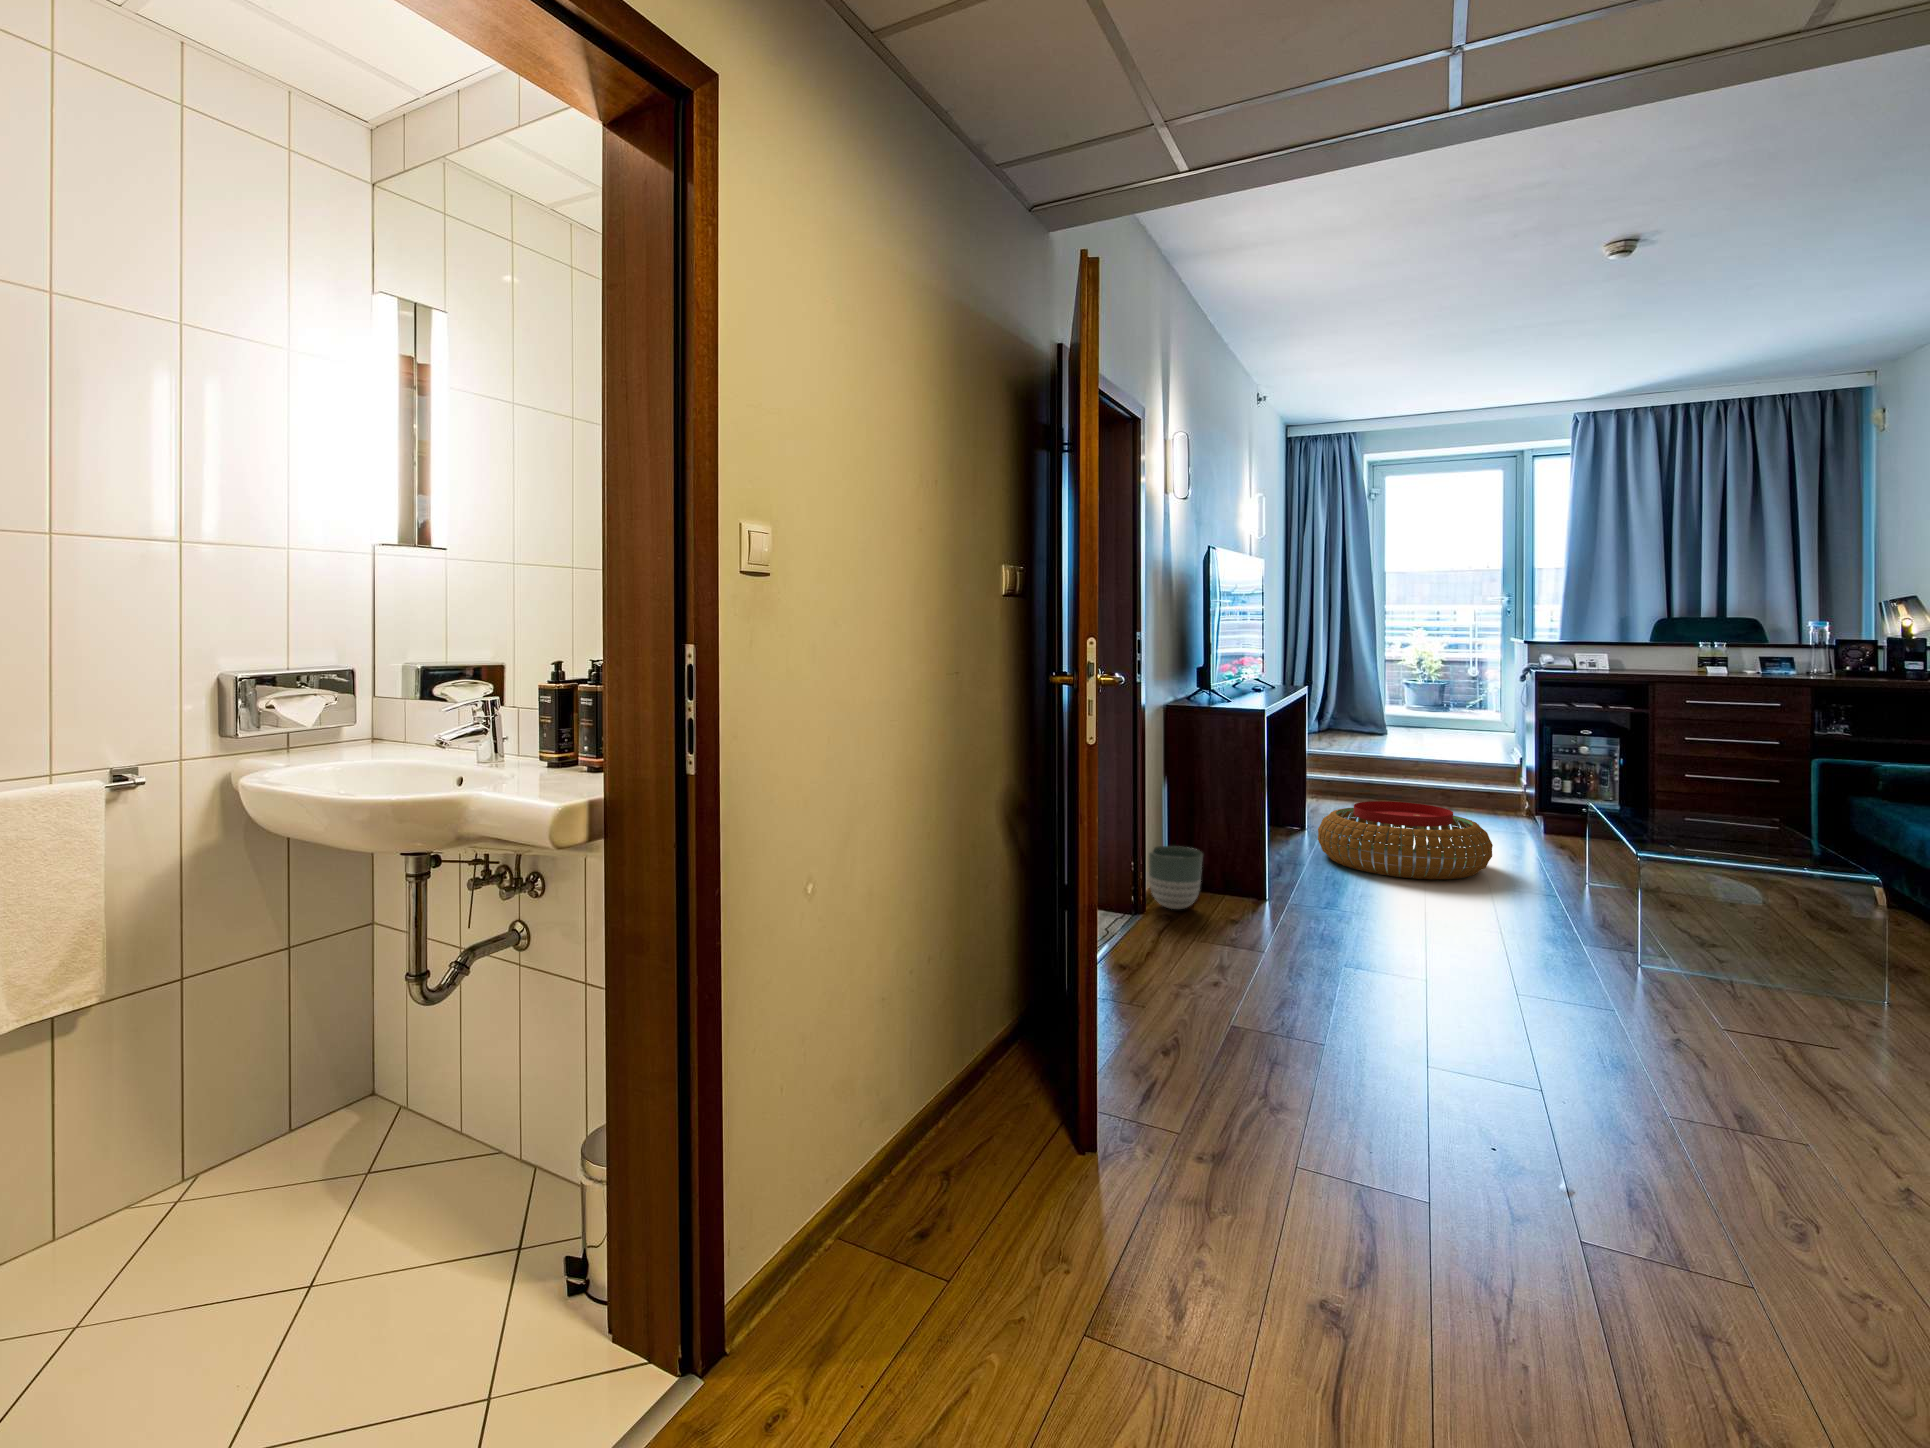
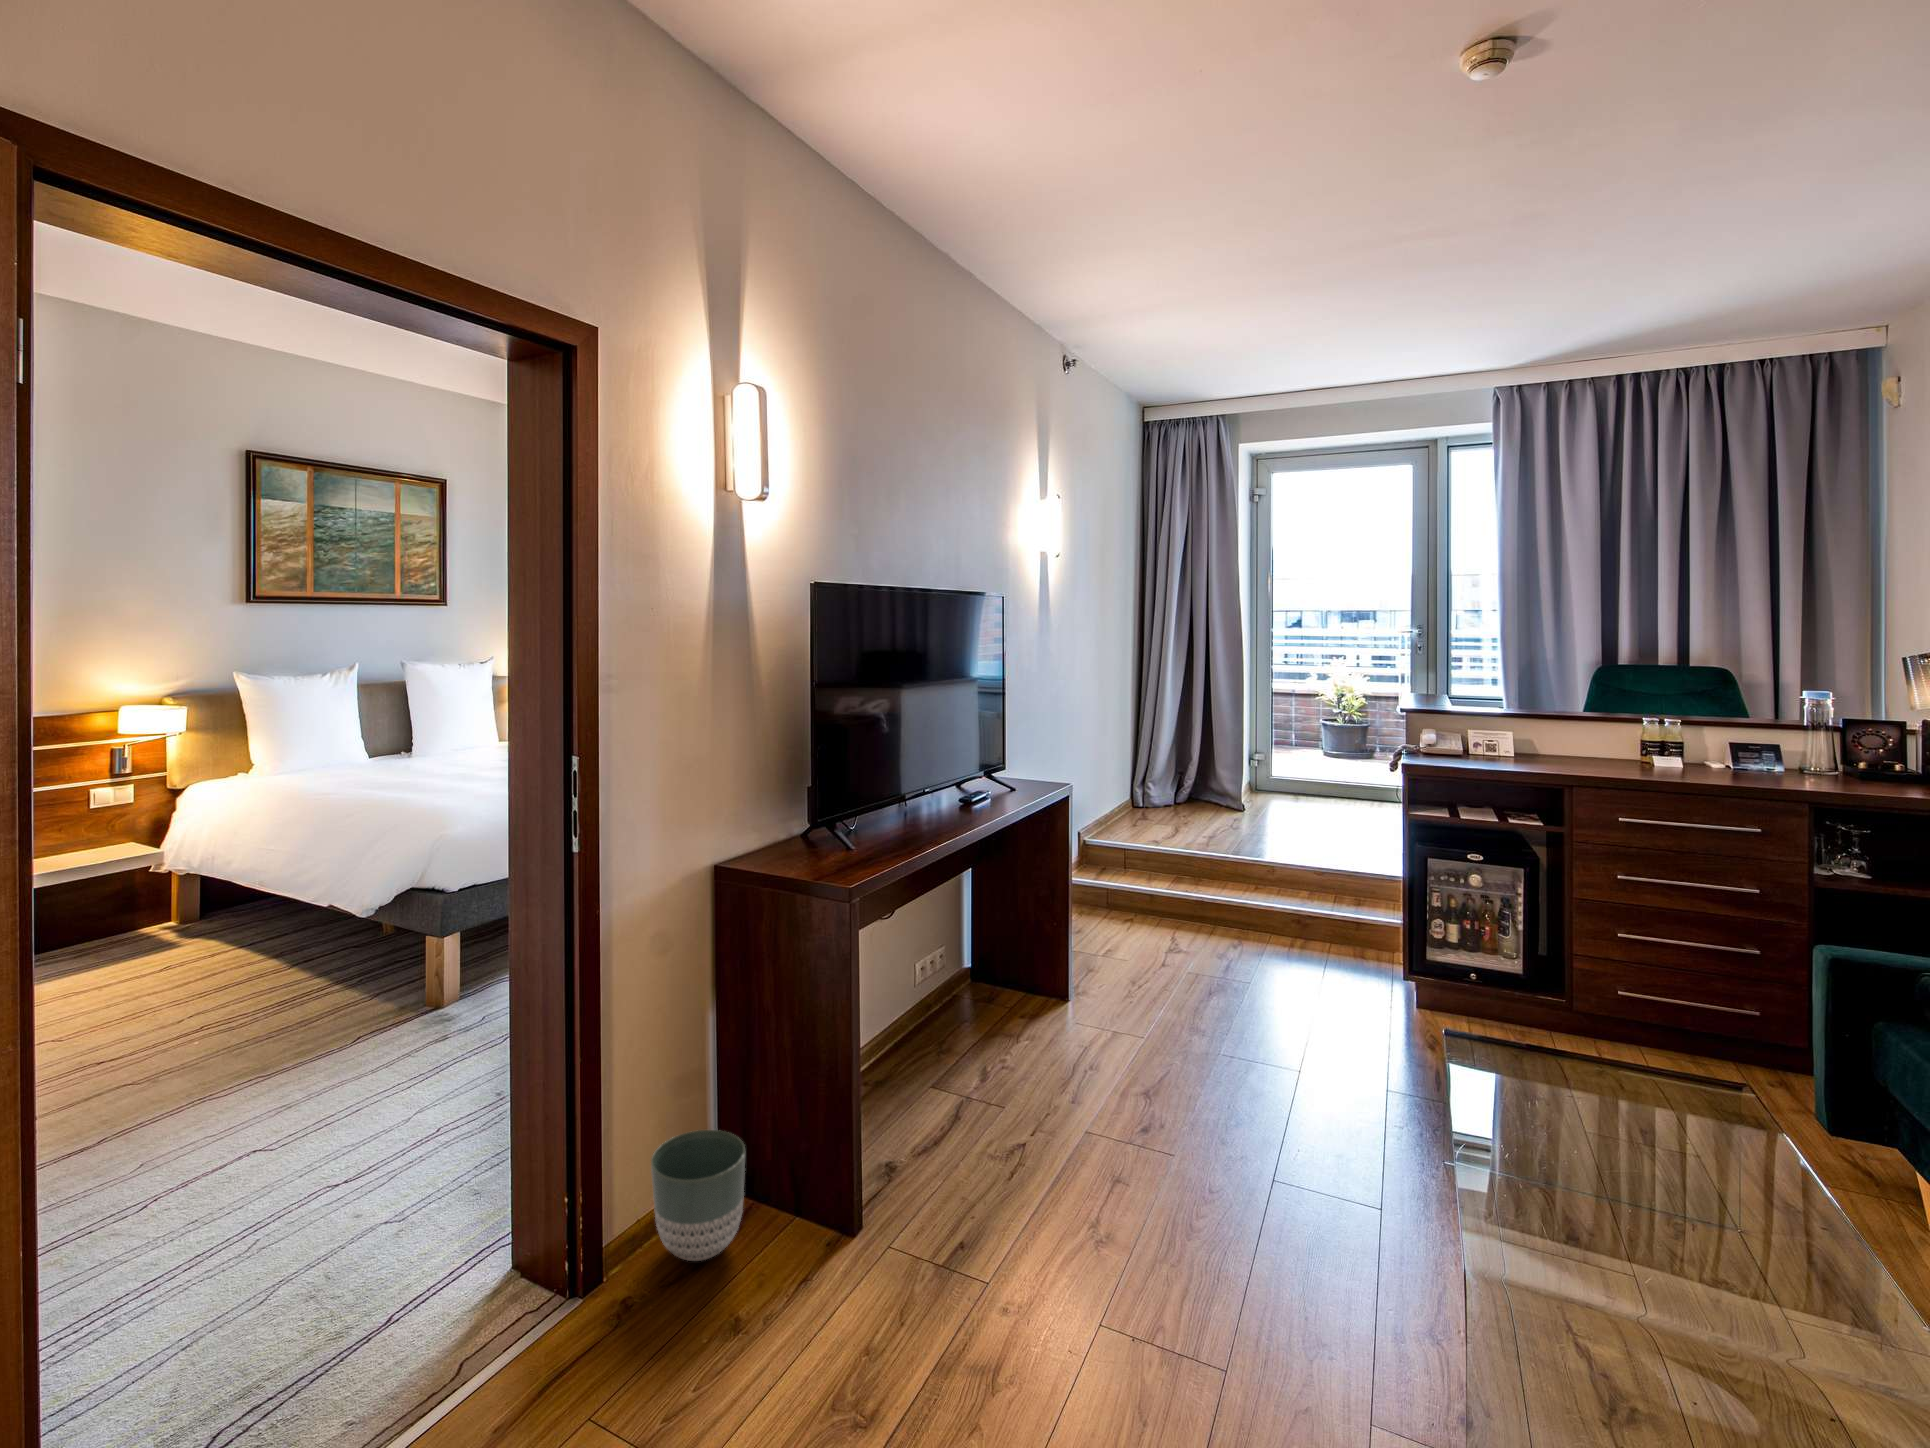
pouf: present [1318,801,1493,879] -> none [1055,975,1305,1138]

